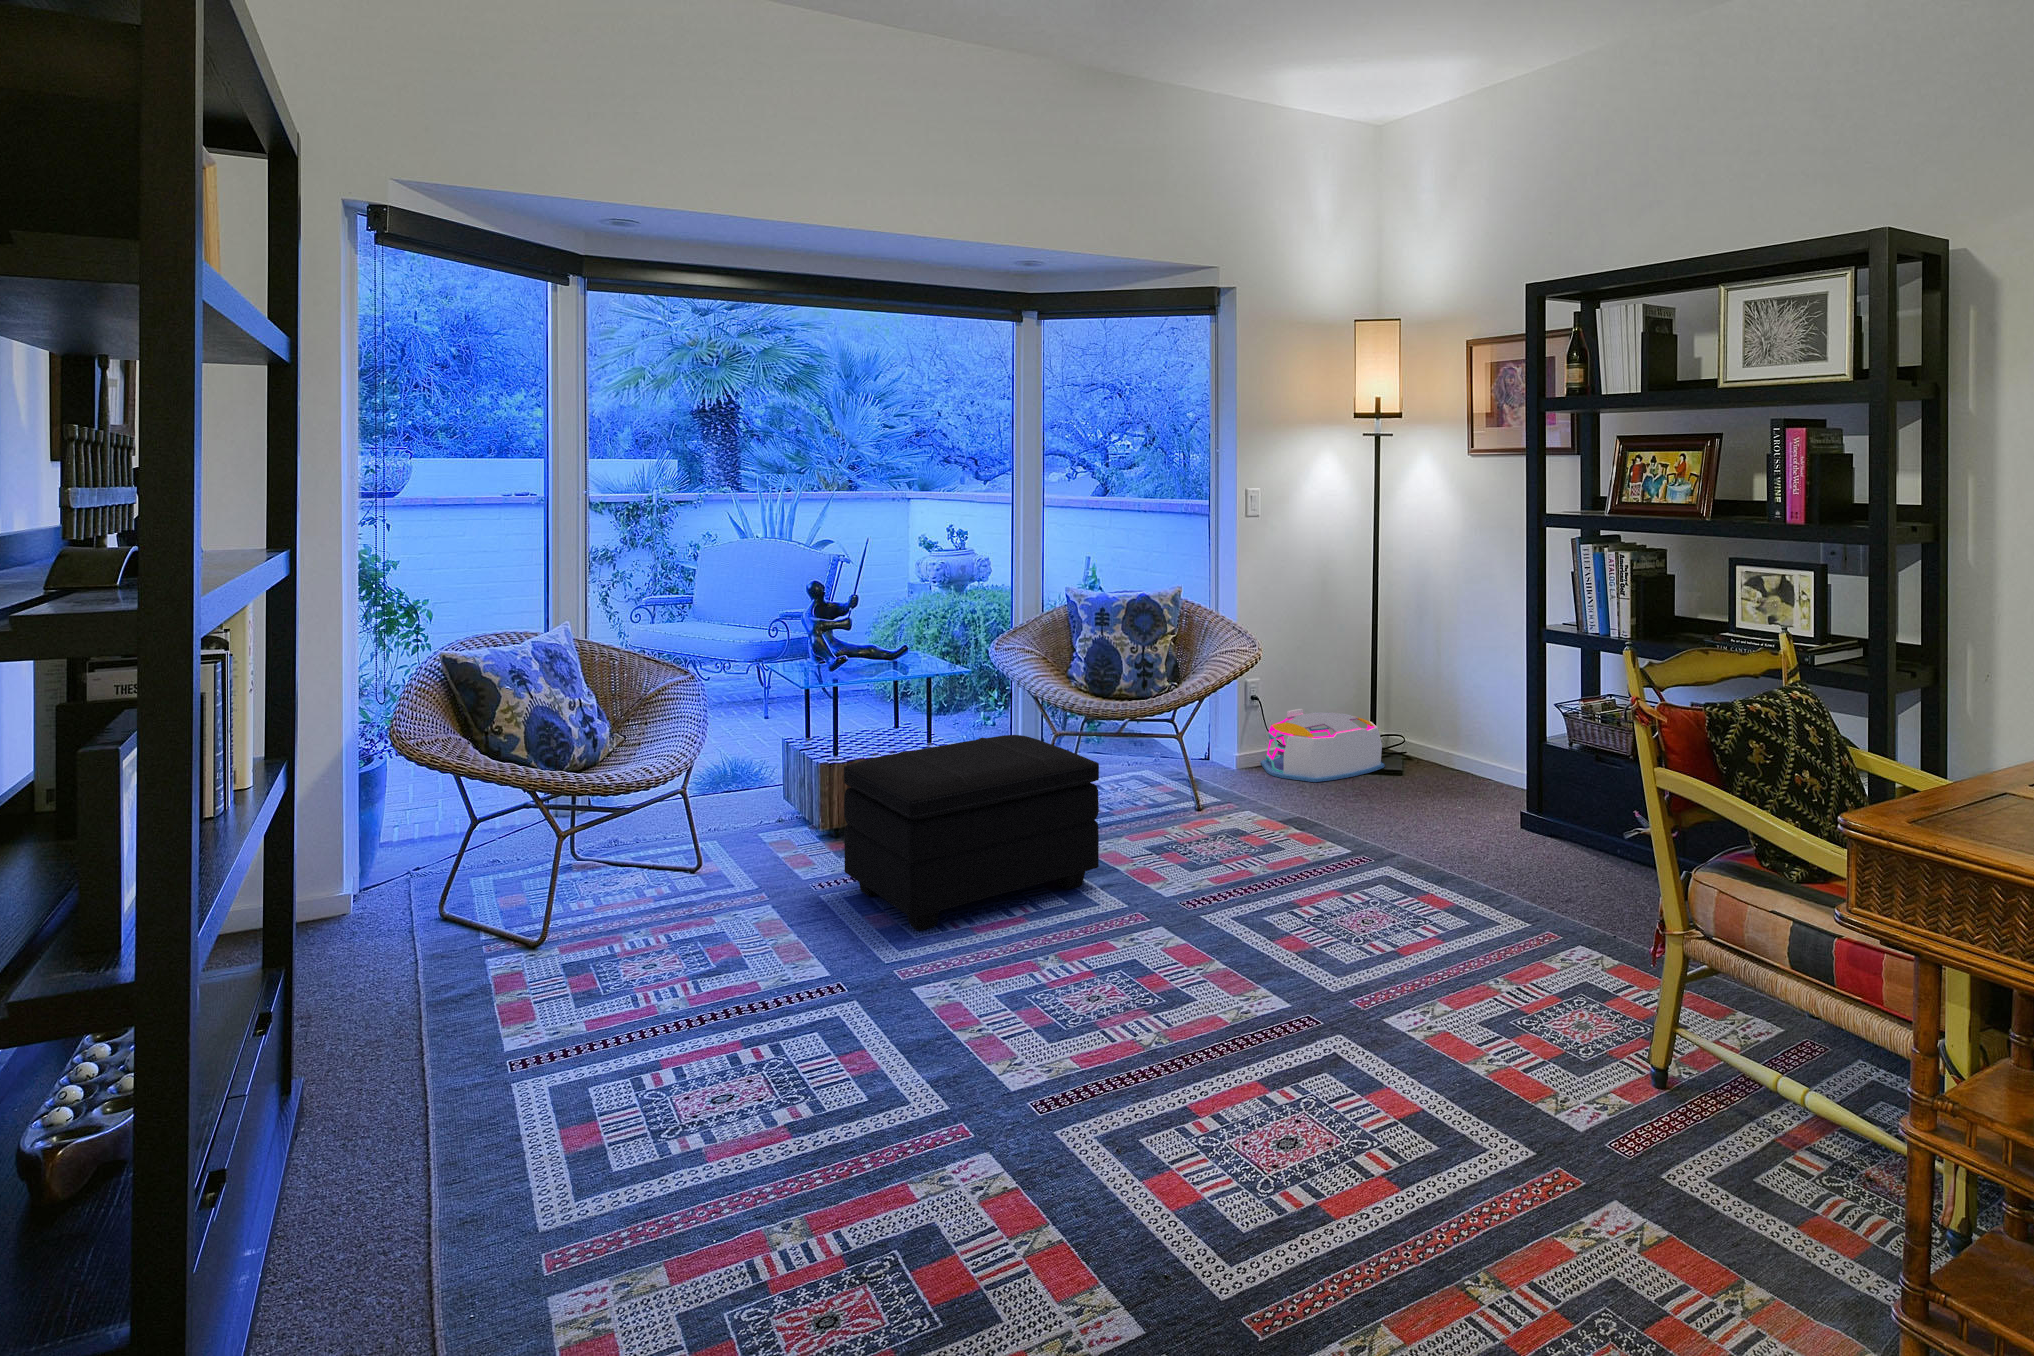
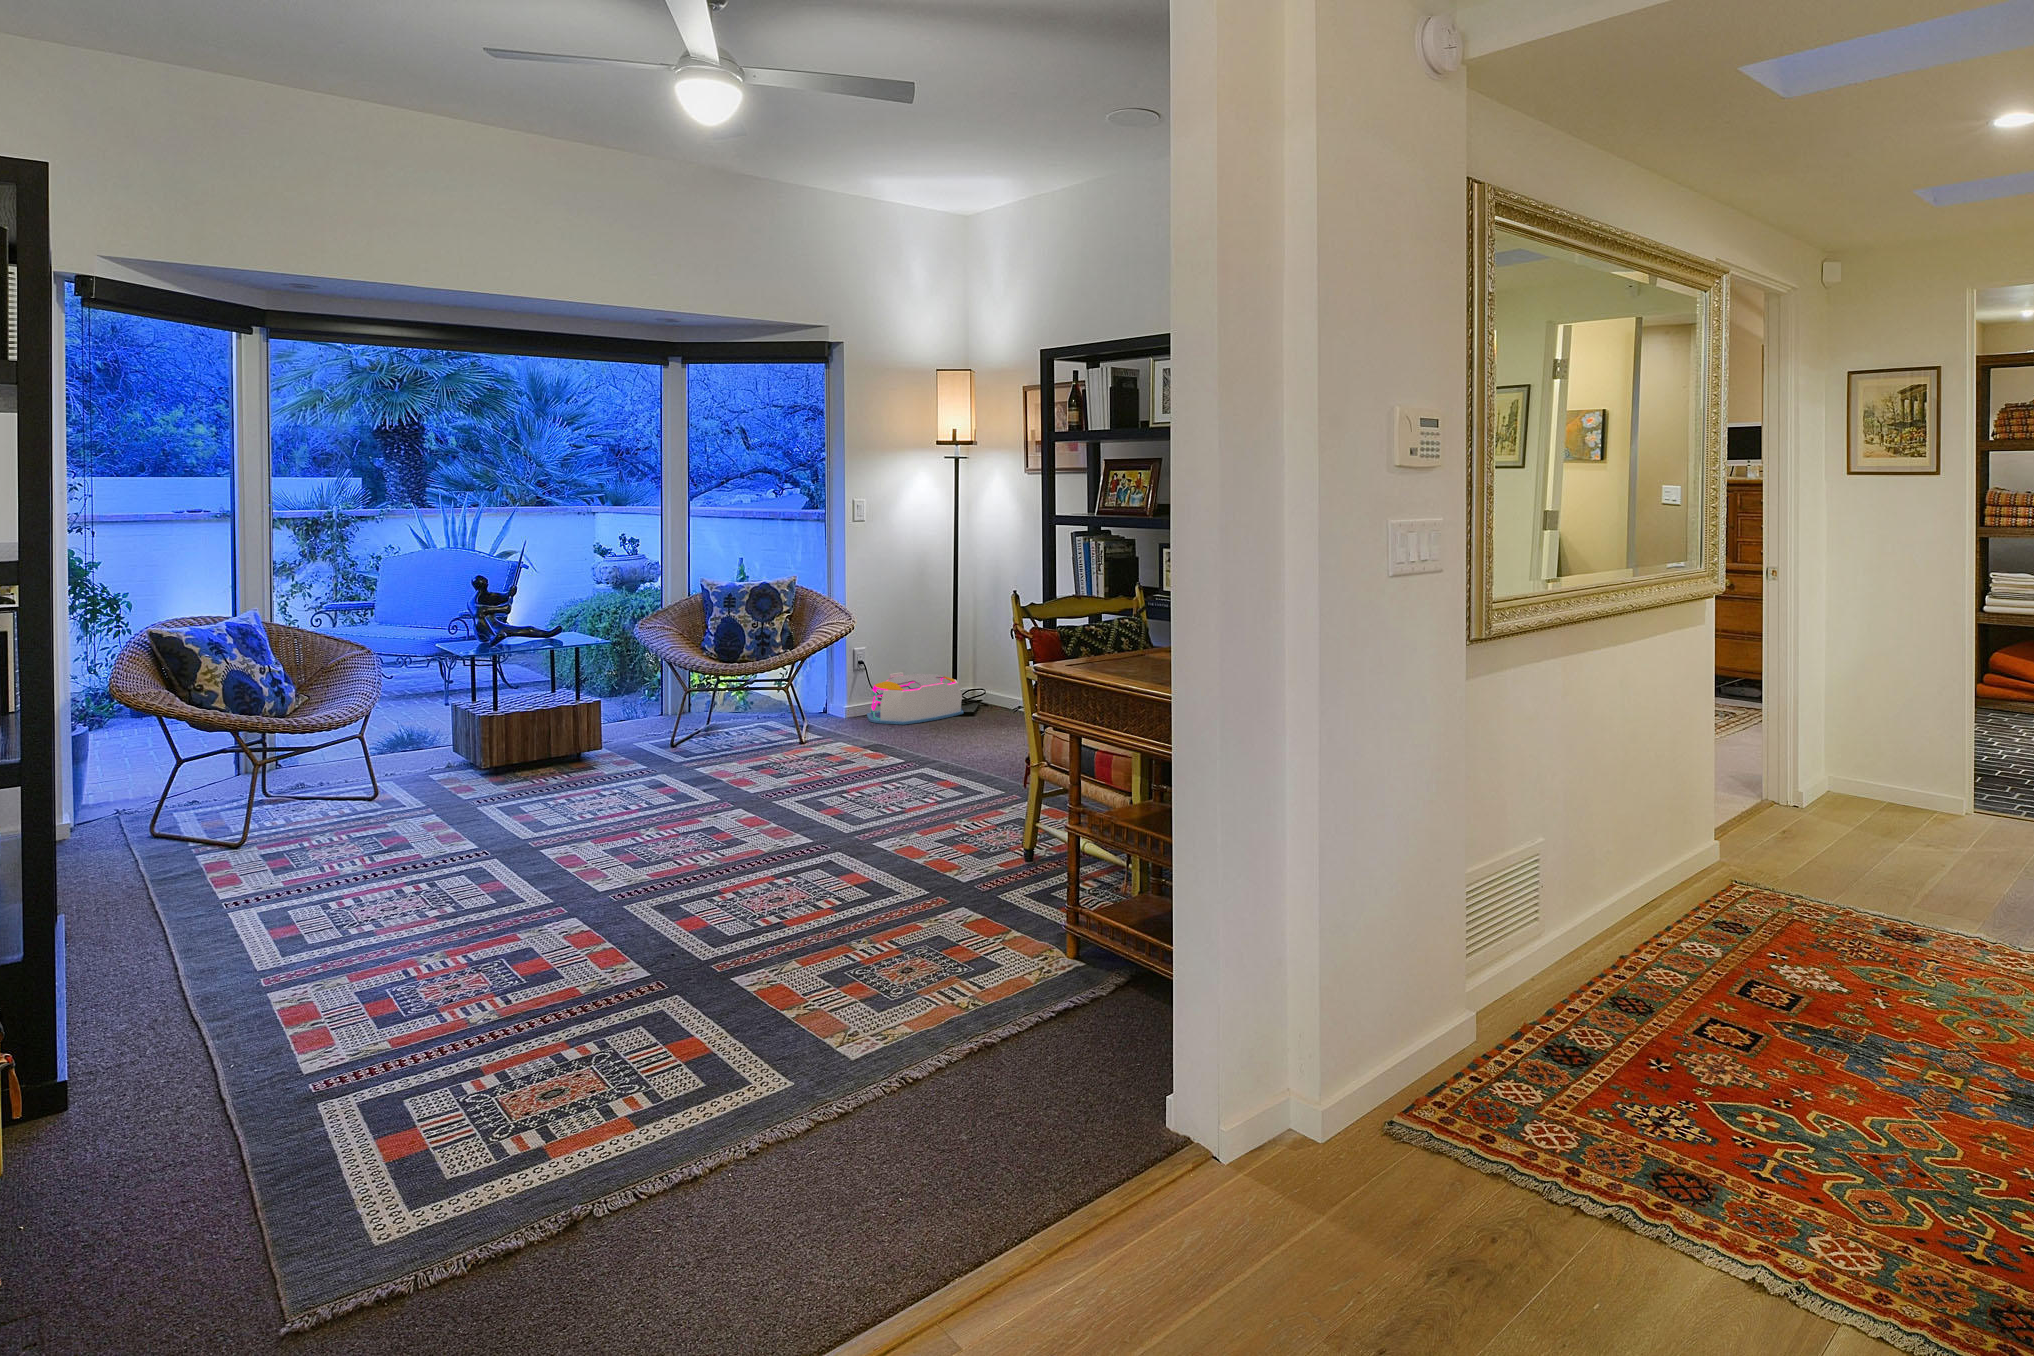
footstool: present [844,735,1099,931] -> none [497,685,703,822]

